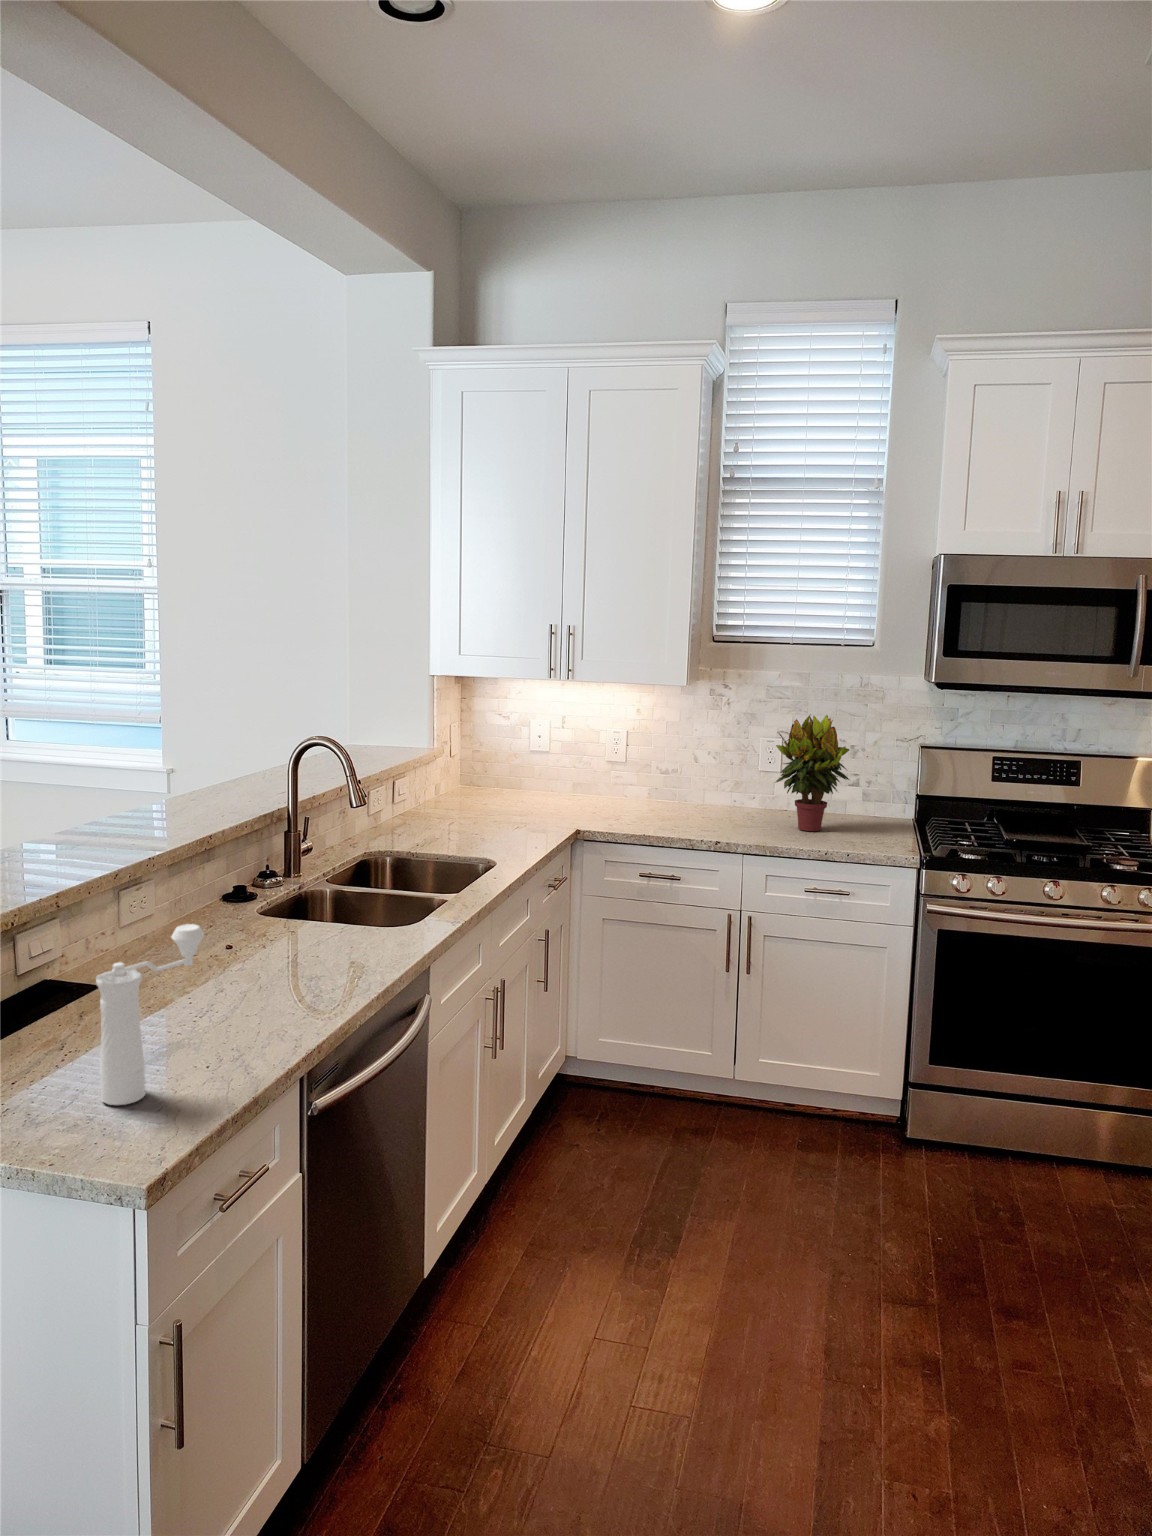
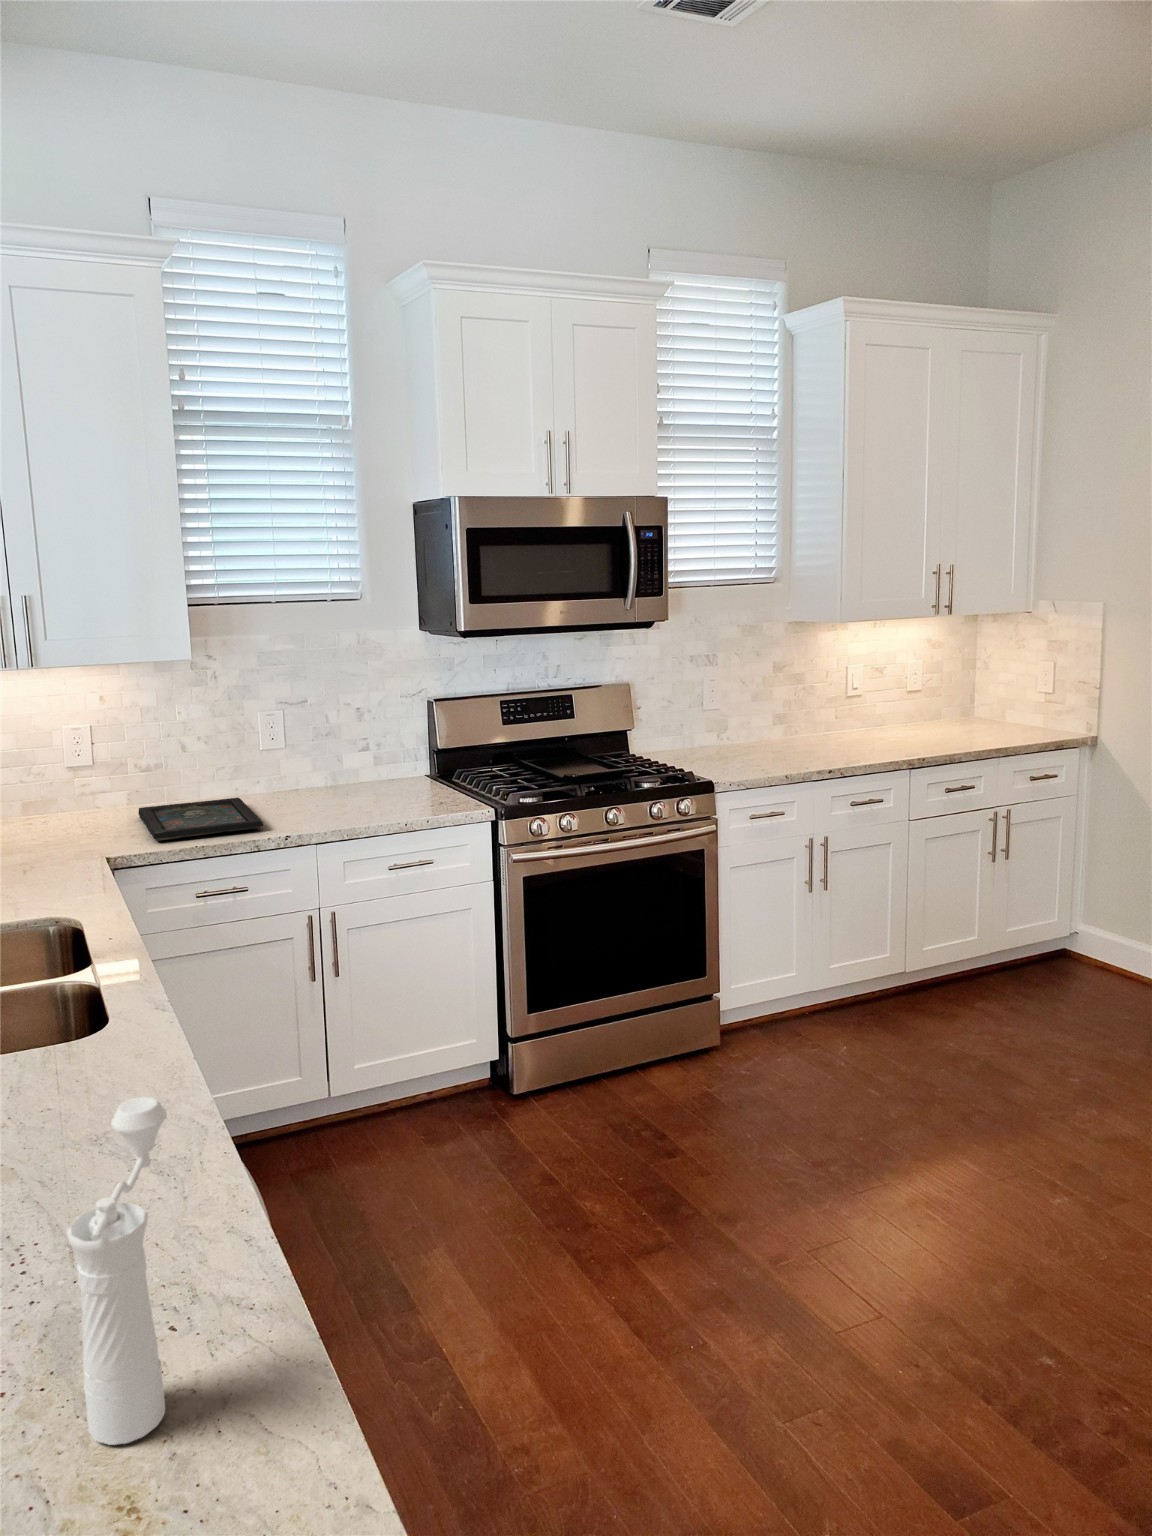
potted plant: present [775,715,849,831] -> none [305,676,388,807]
tray: none [620,800,722,831] -> present [138,798,263,841]

